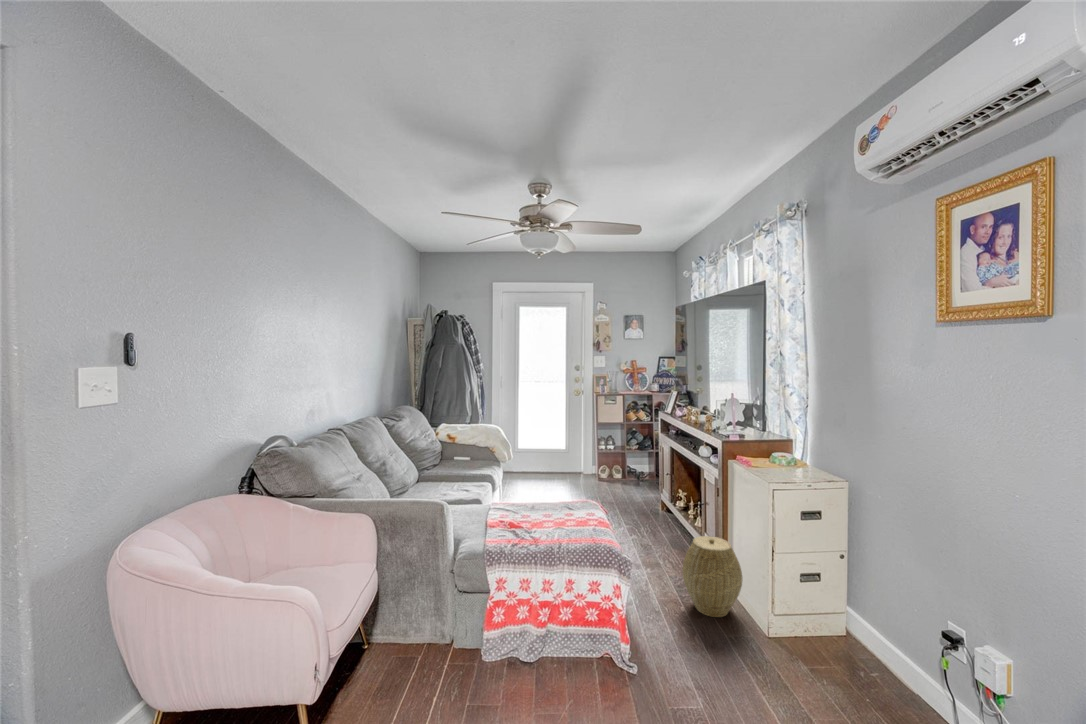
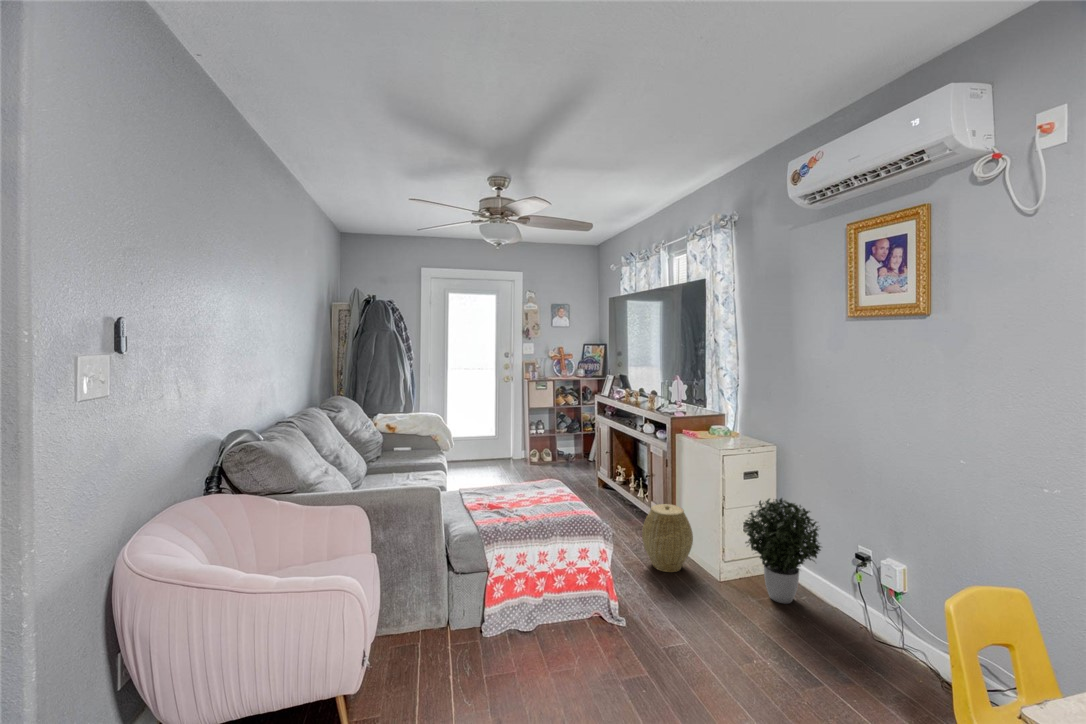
potted plant: none [799,543,906,680] -> present [744,498,821,604]

